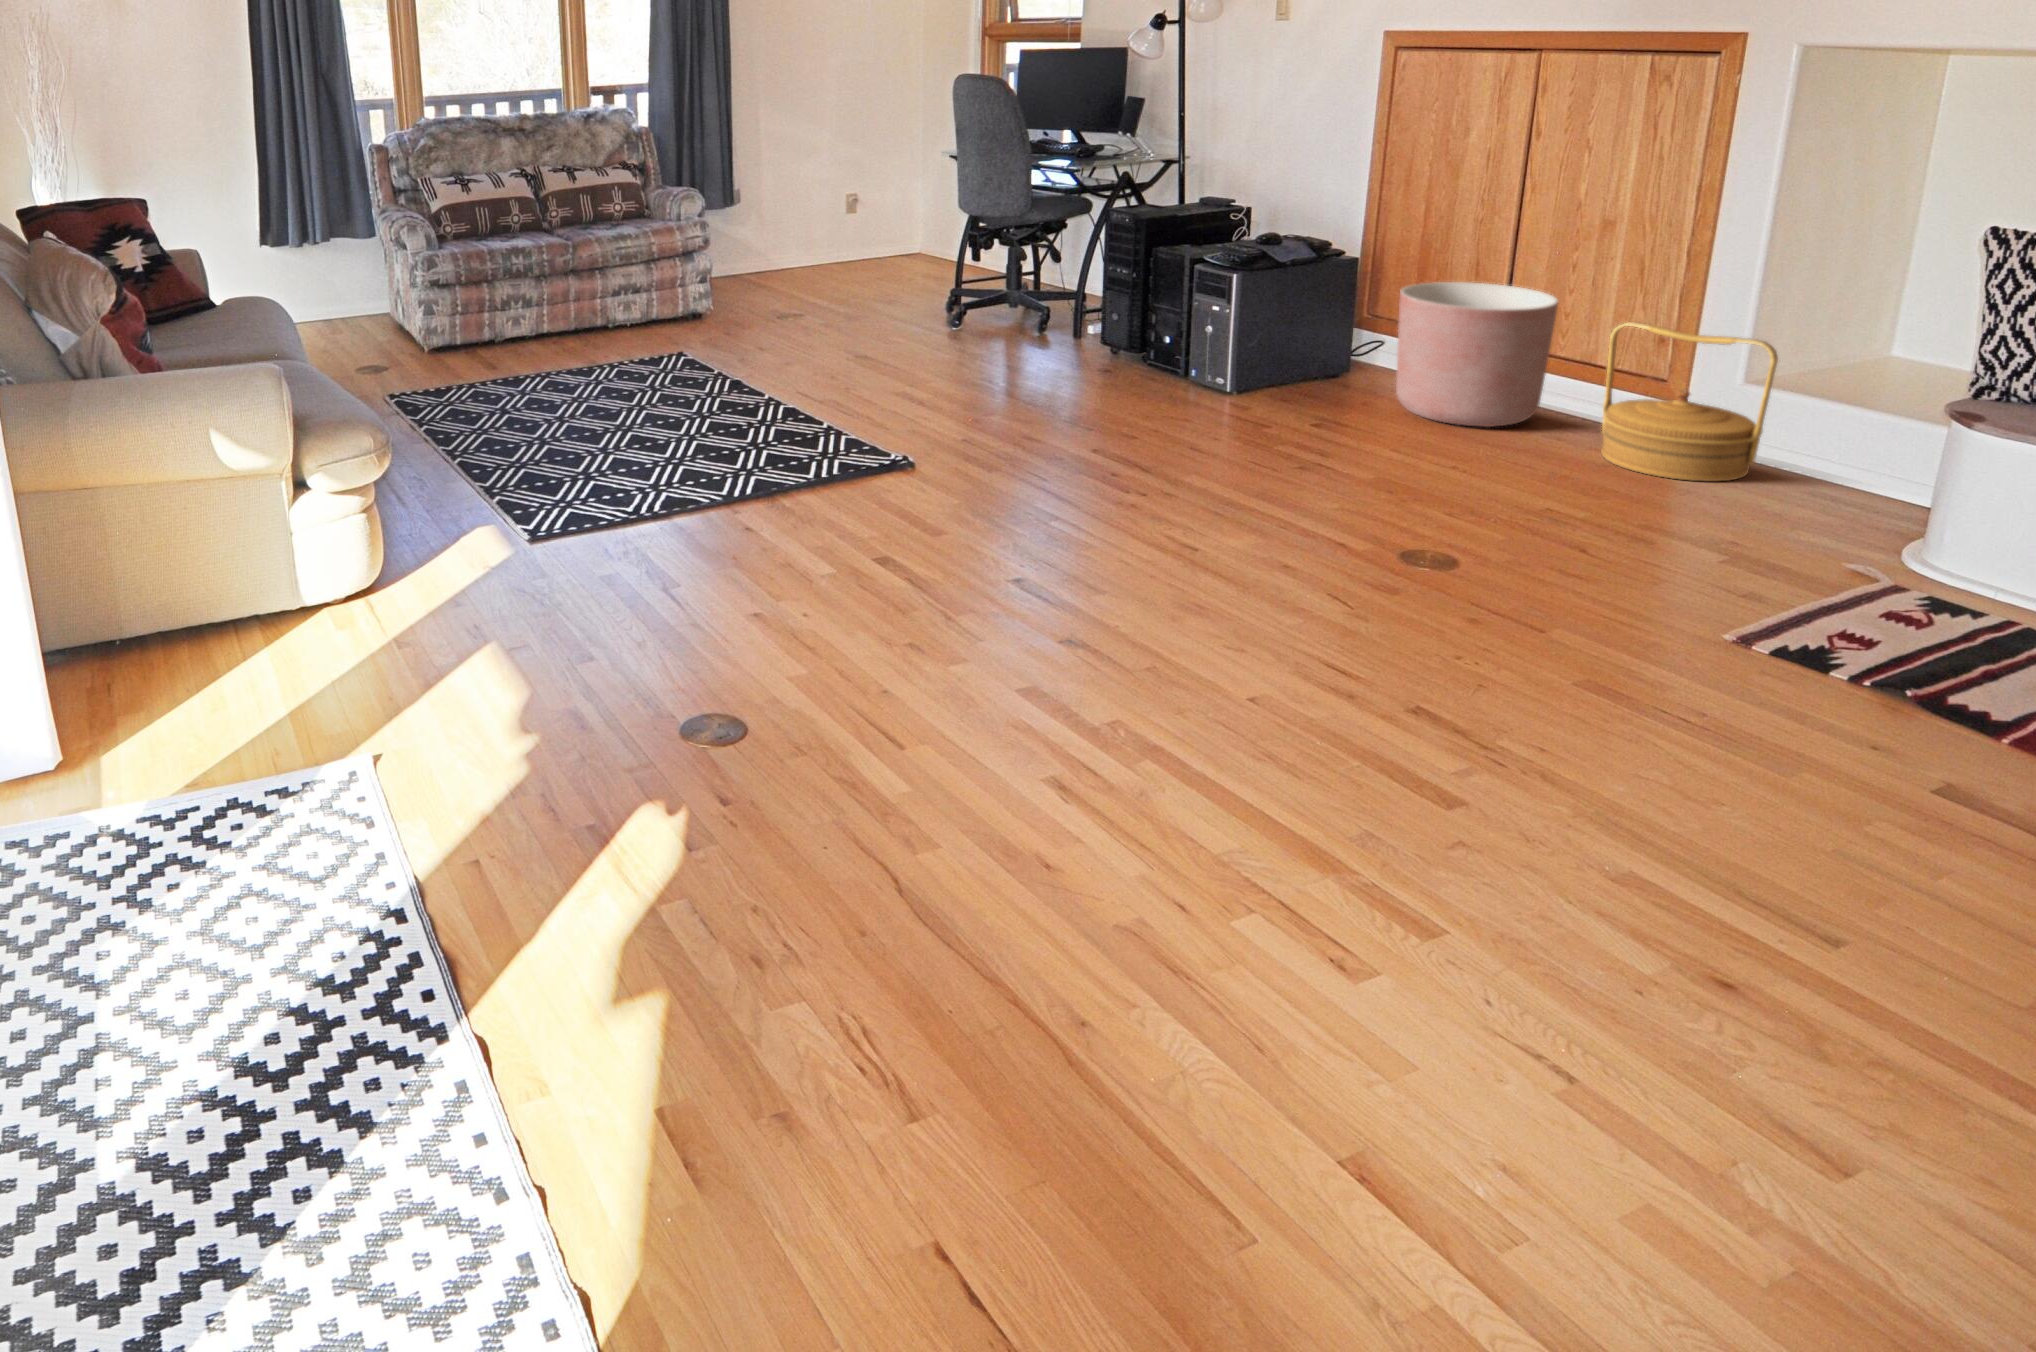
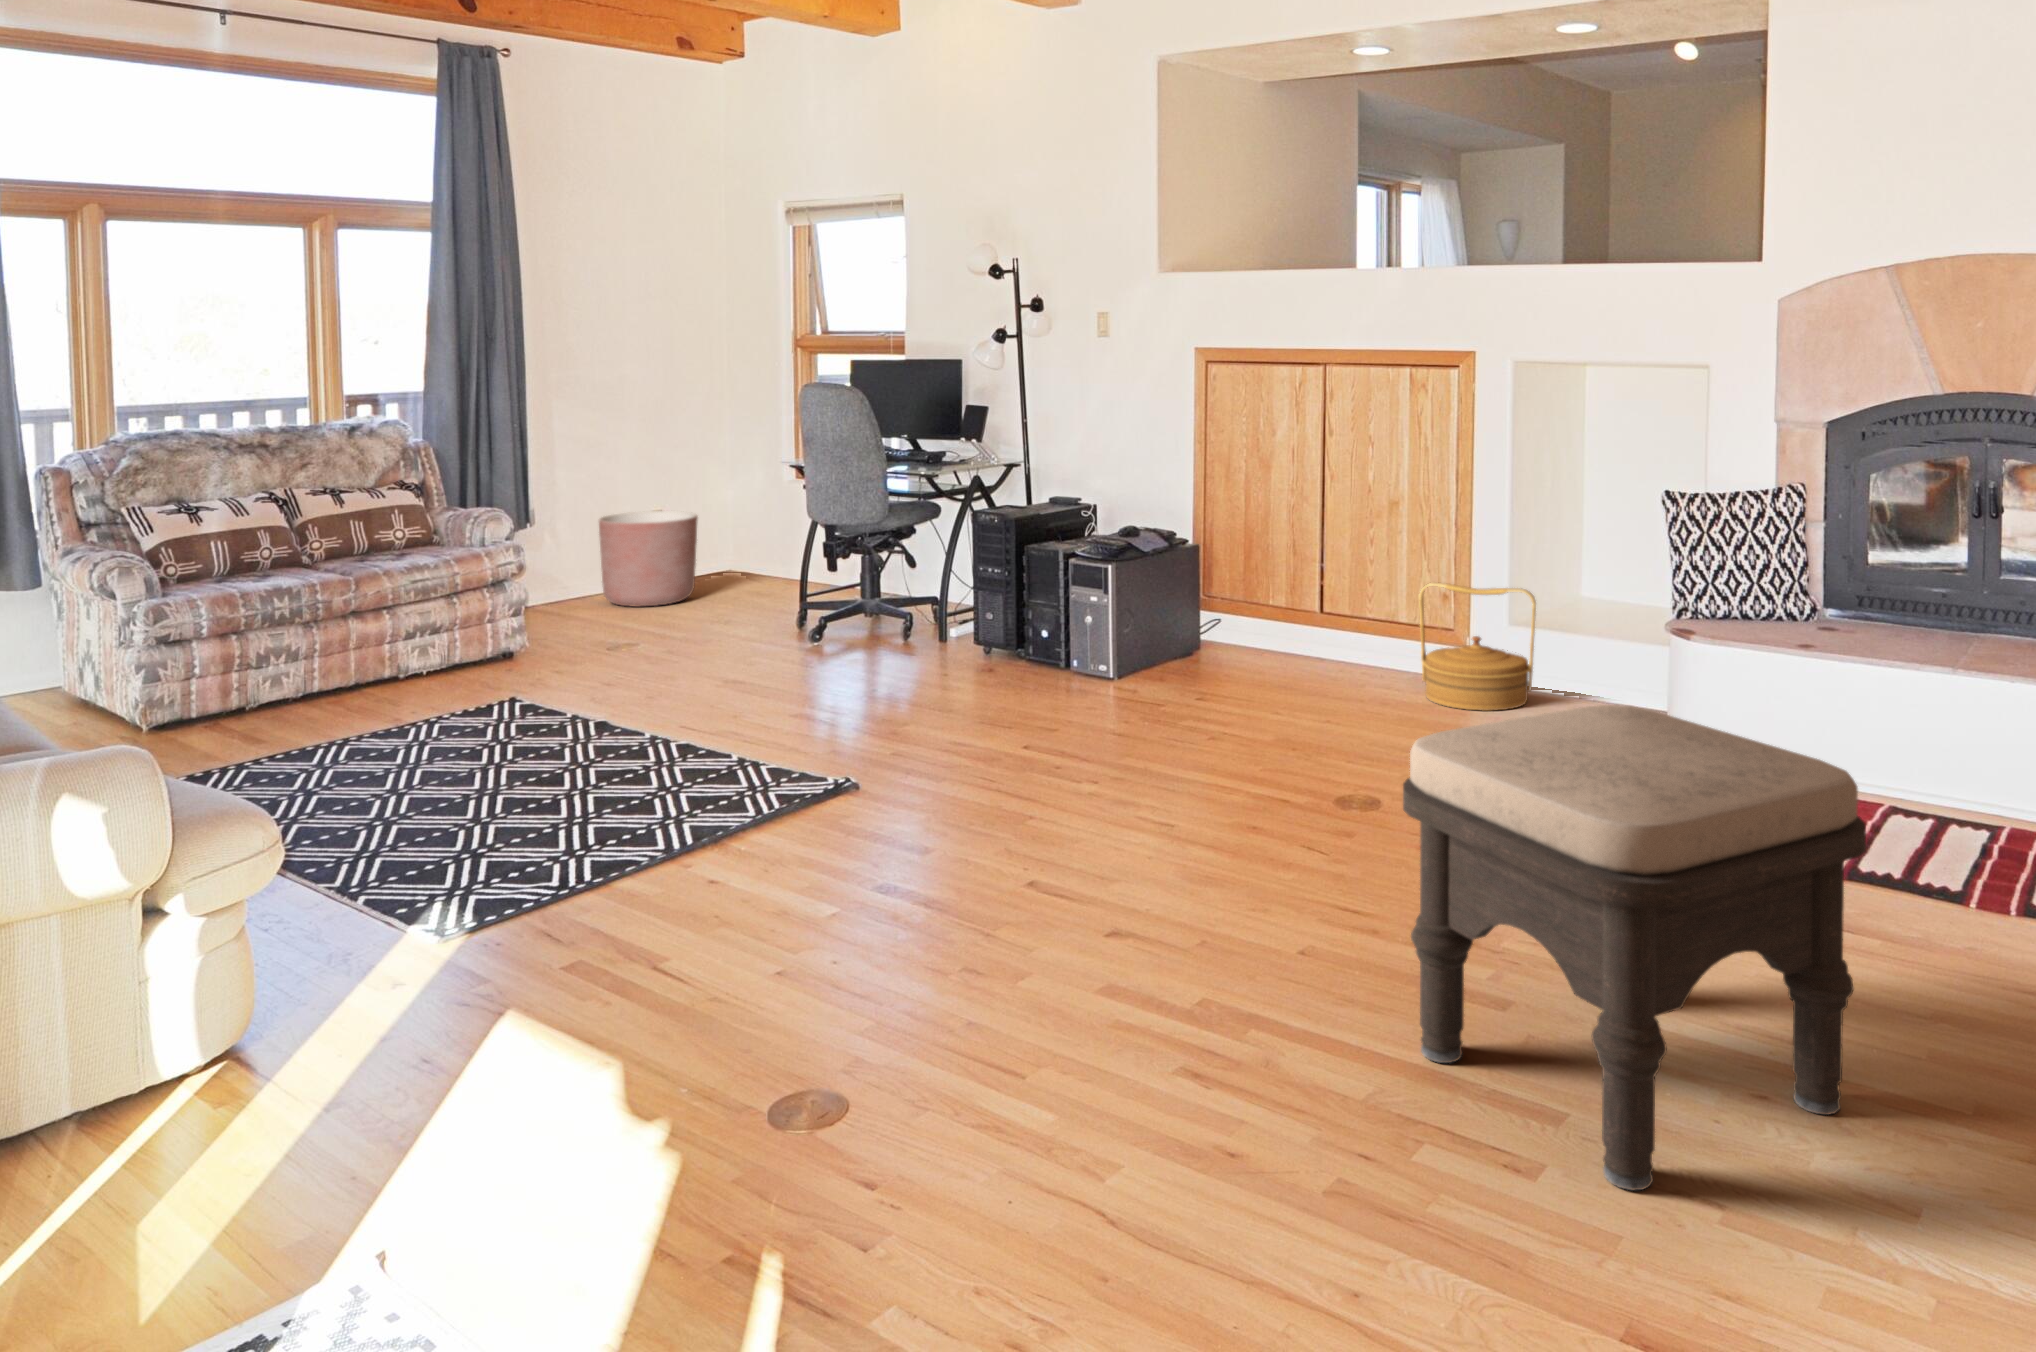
planter: present [1396,282,1558,427] -> present [599,511,698,607]
ottoman: none [1305,507,1938,1042] -> present [1403,705,1866,1190]

